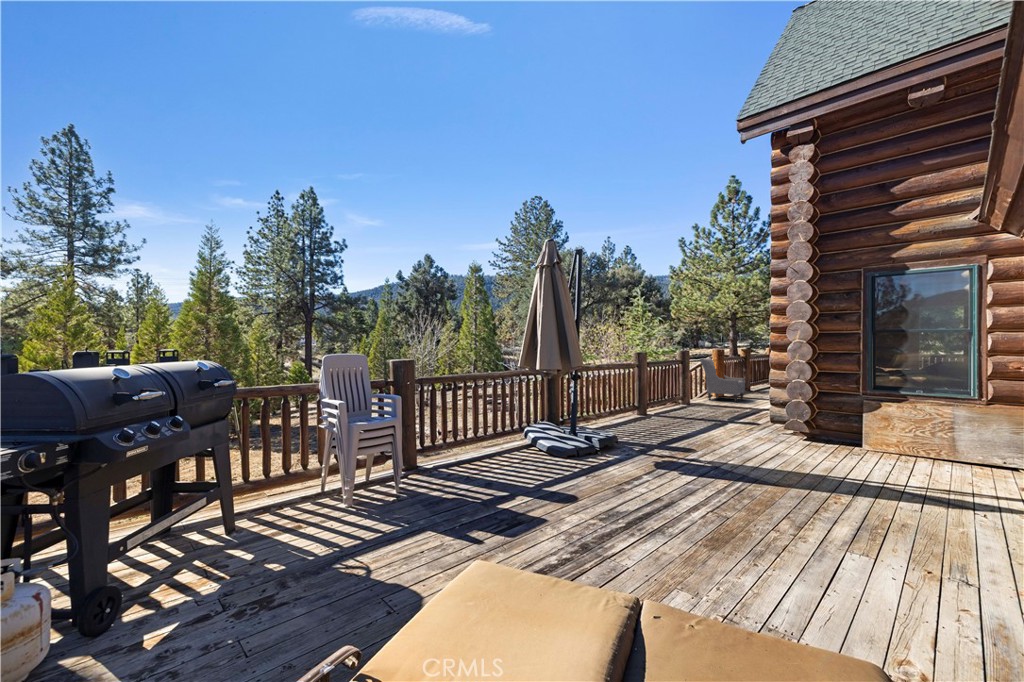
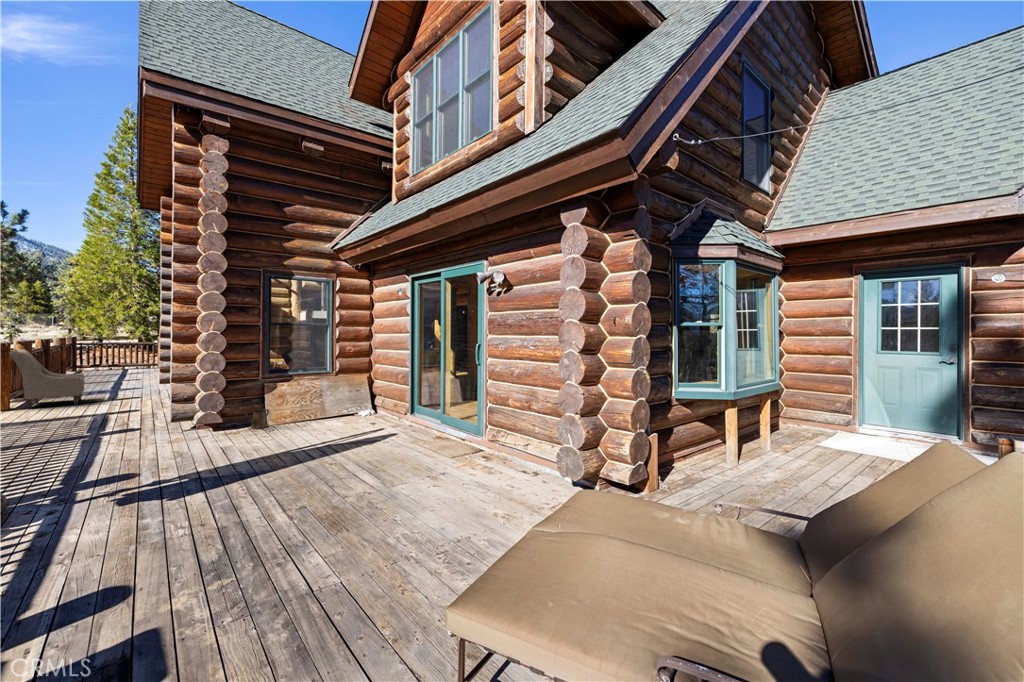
watering can: none [825,426,866,451] -> present [243,409,269,429]

